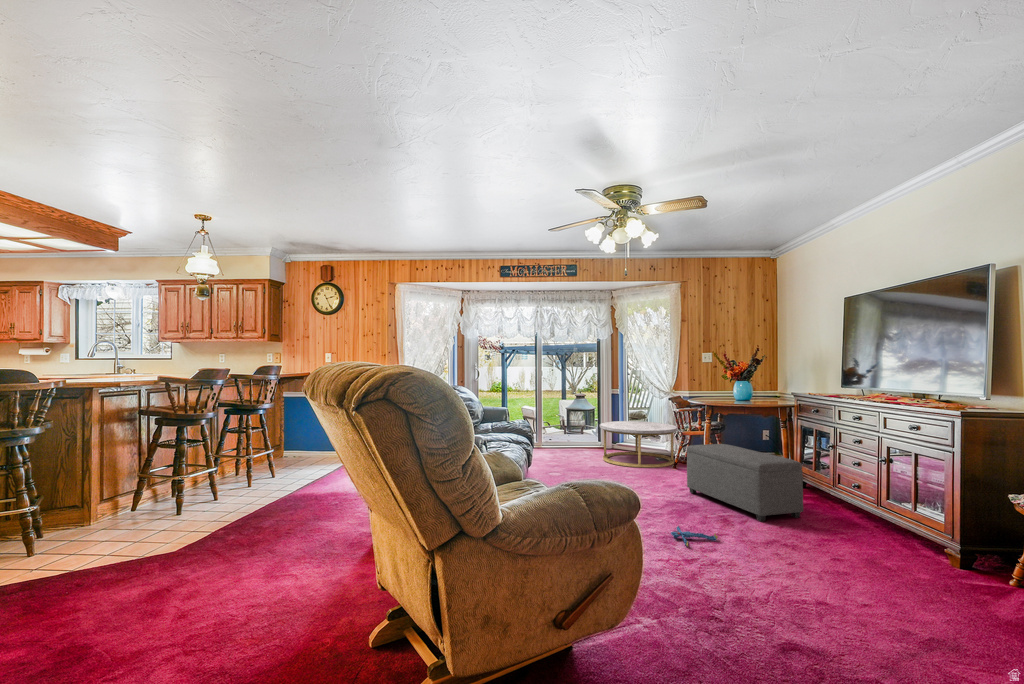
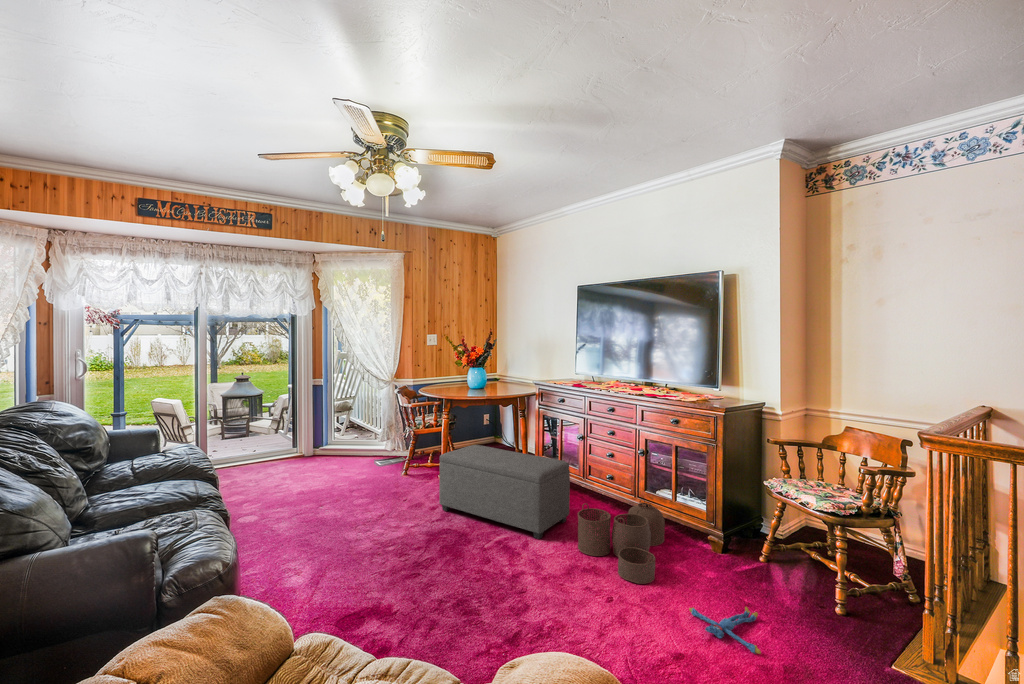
coffee table: present [600,421,678,468] -> none [306,417,404,481]
woven basket: none [791,495,900,563] -> present [578,499,665,584]
plush toy: present [671,526,718,546] -> present [689,607,761,654]

